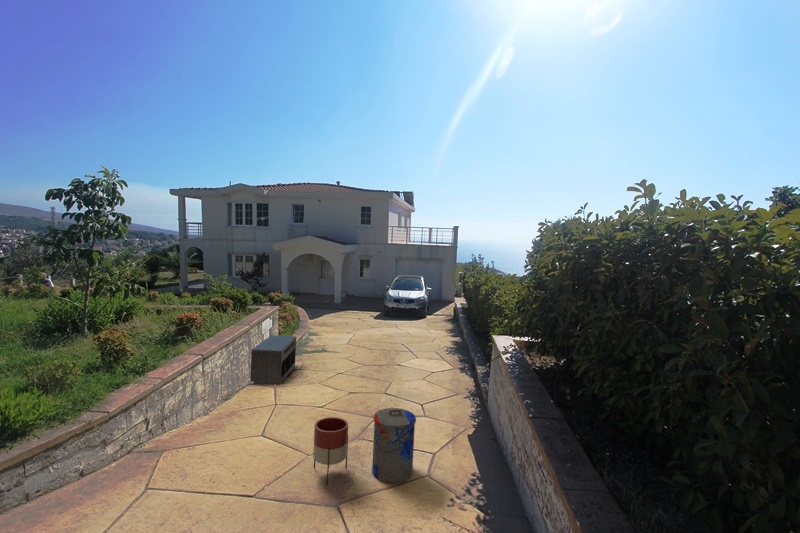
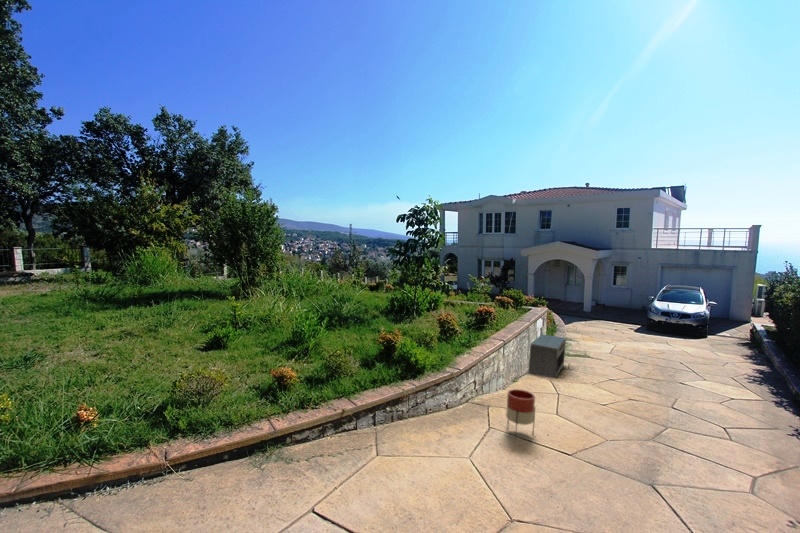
trash can: present [372,408,416,483] -> none [679,413,734,484]
planter: present [313,417,348,485] -> present [506,389,535,438]

